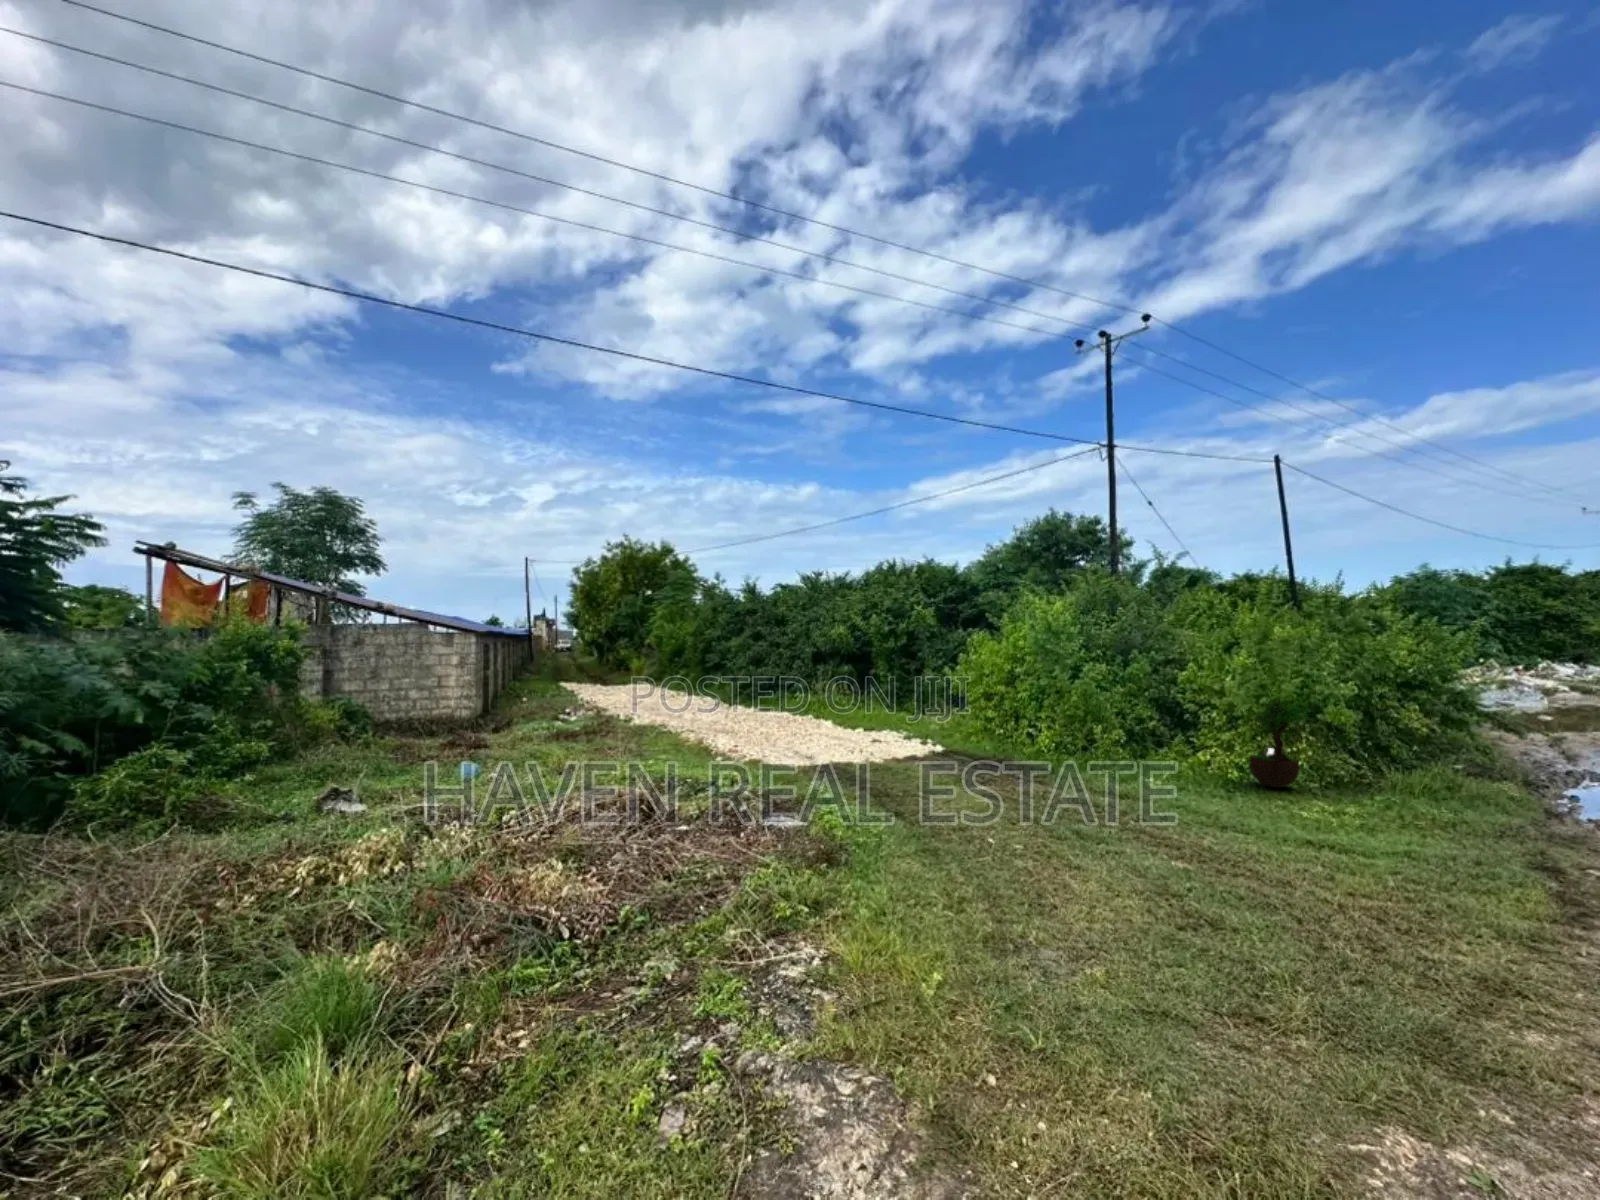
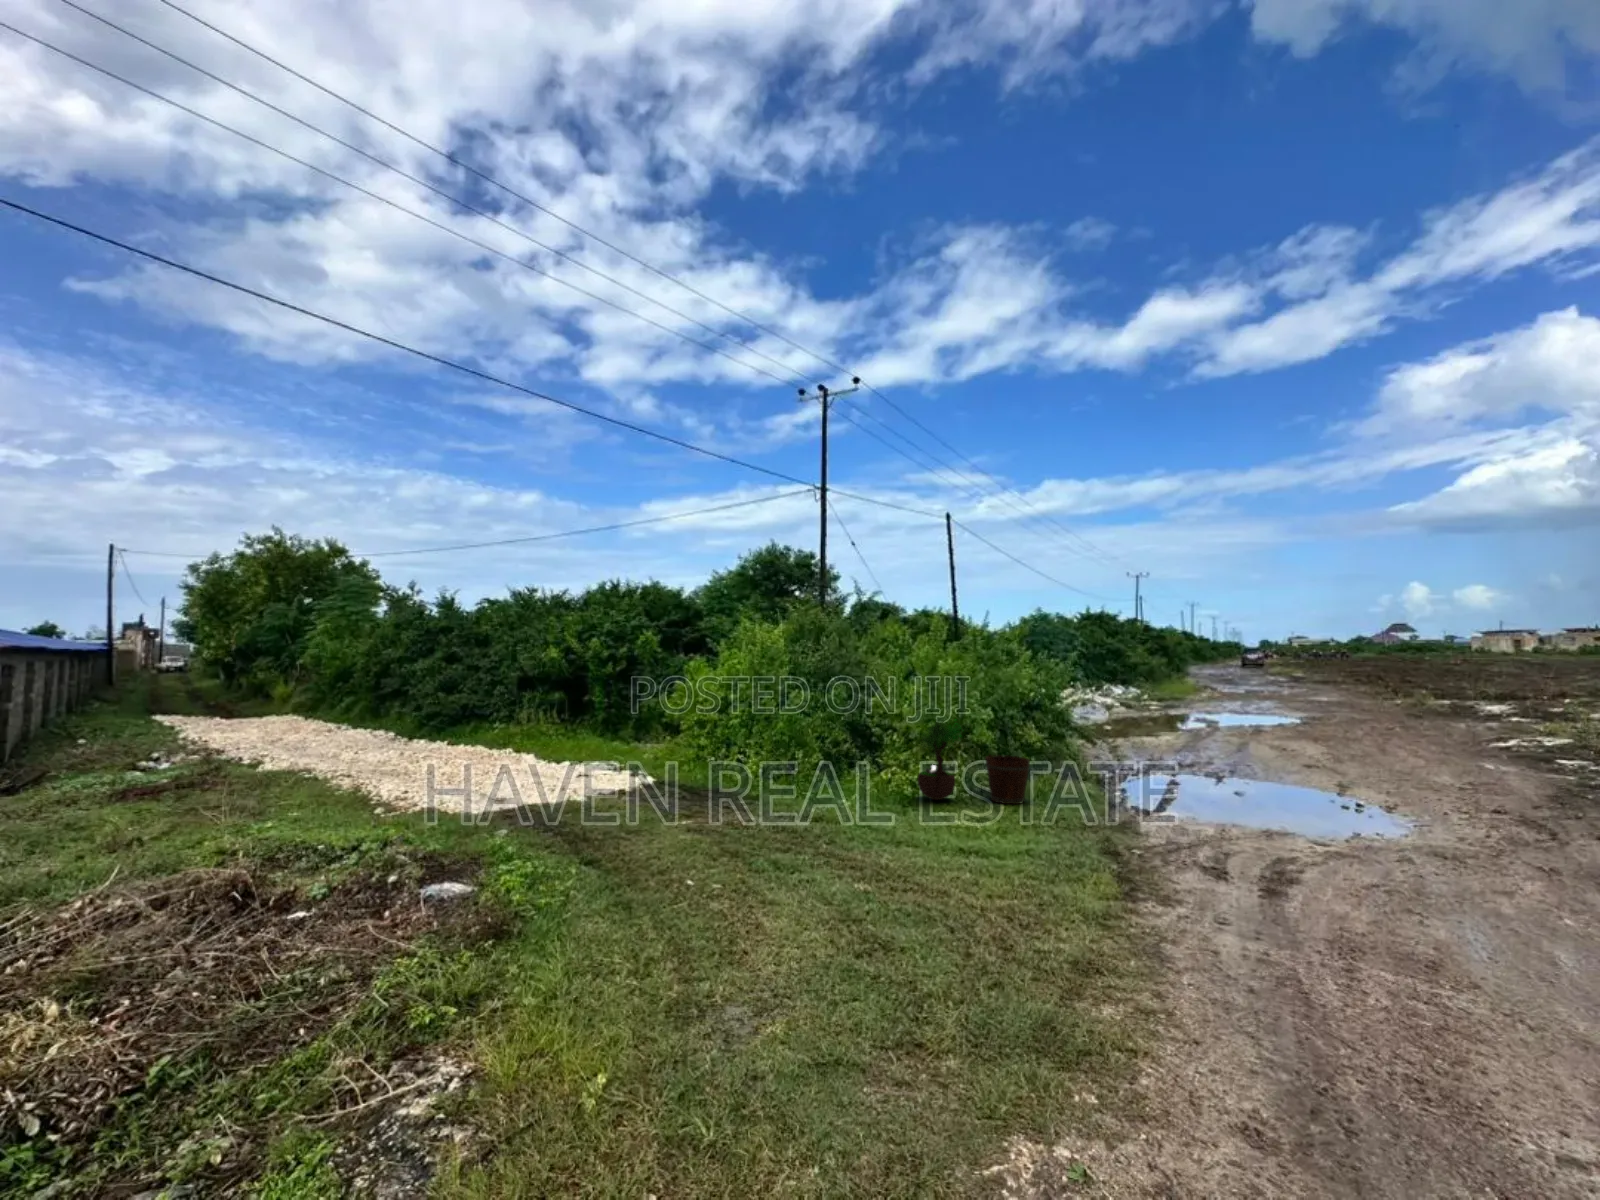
bucket: none [1341,740,1405,800] -> present [986,755,1030,804]

